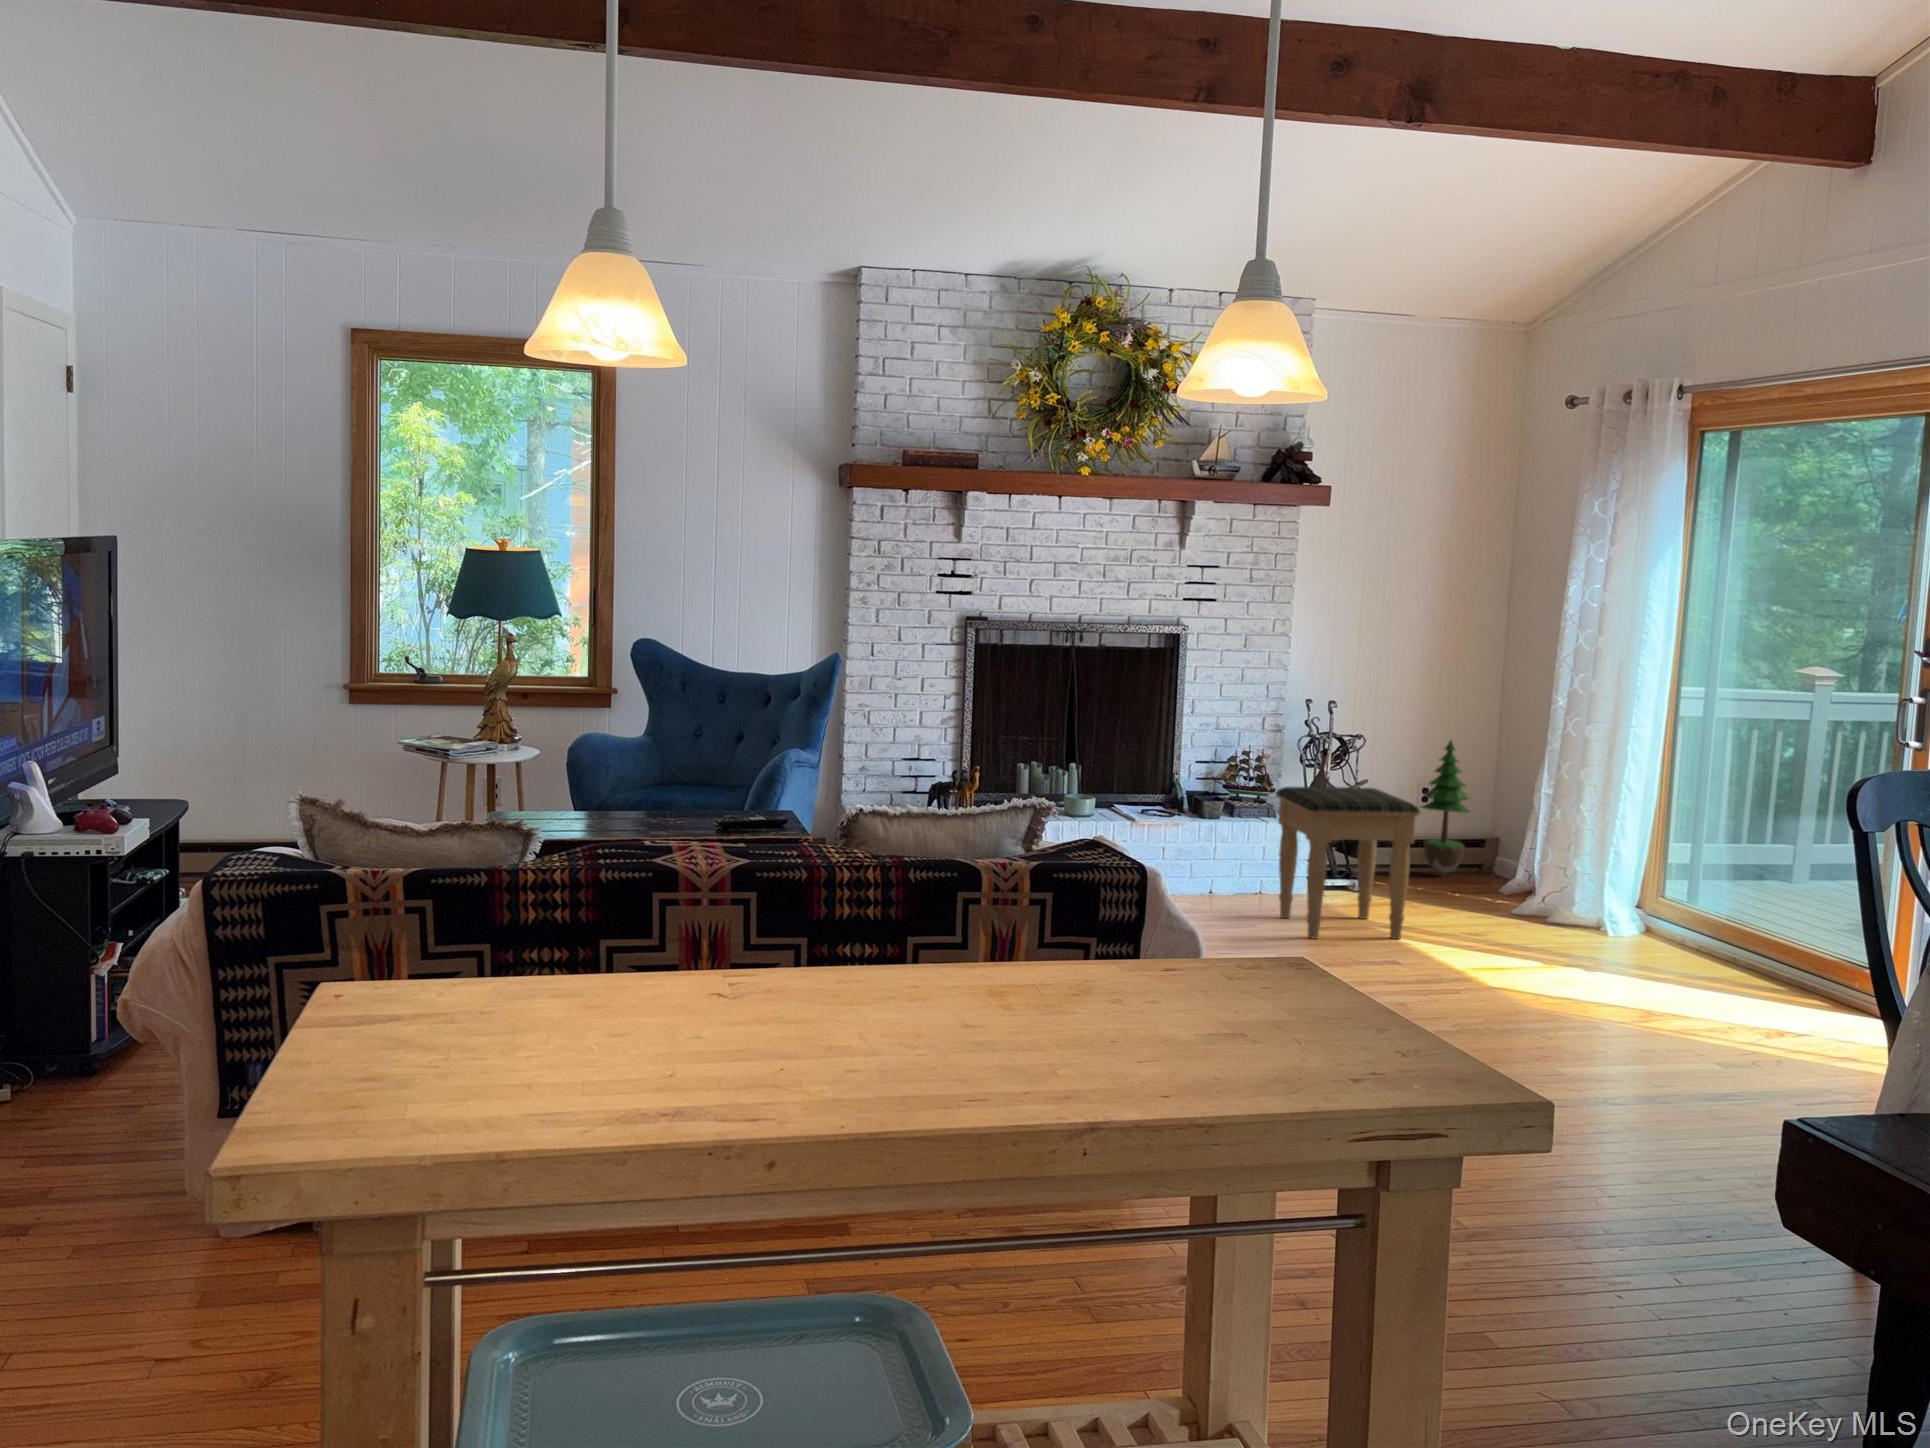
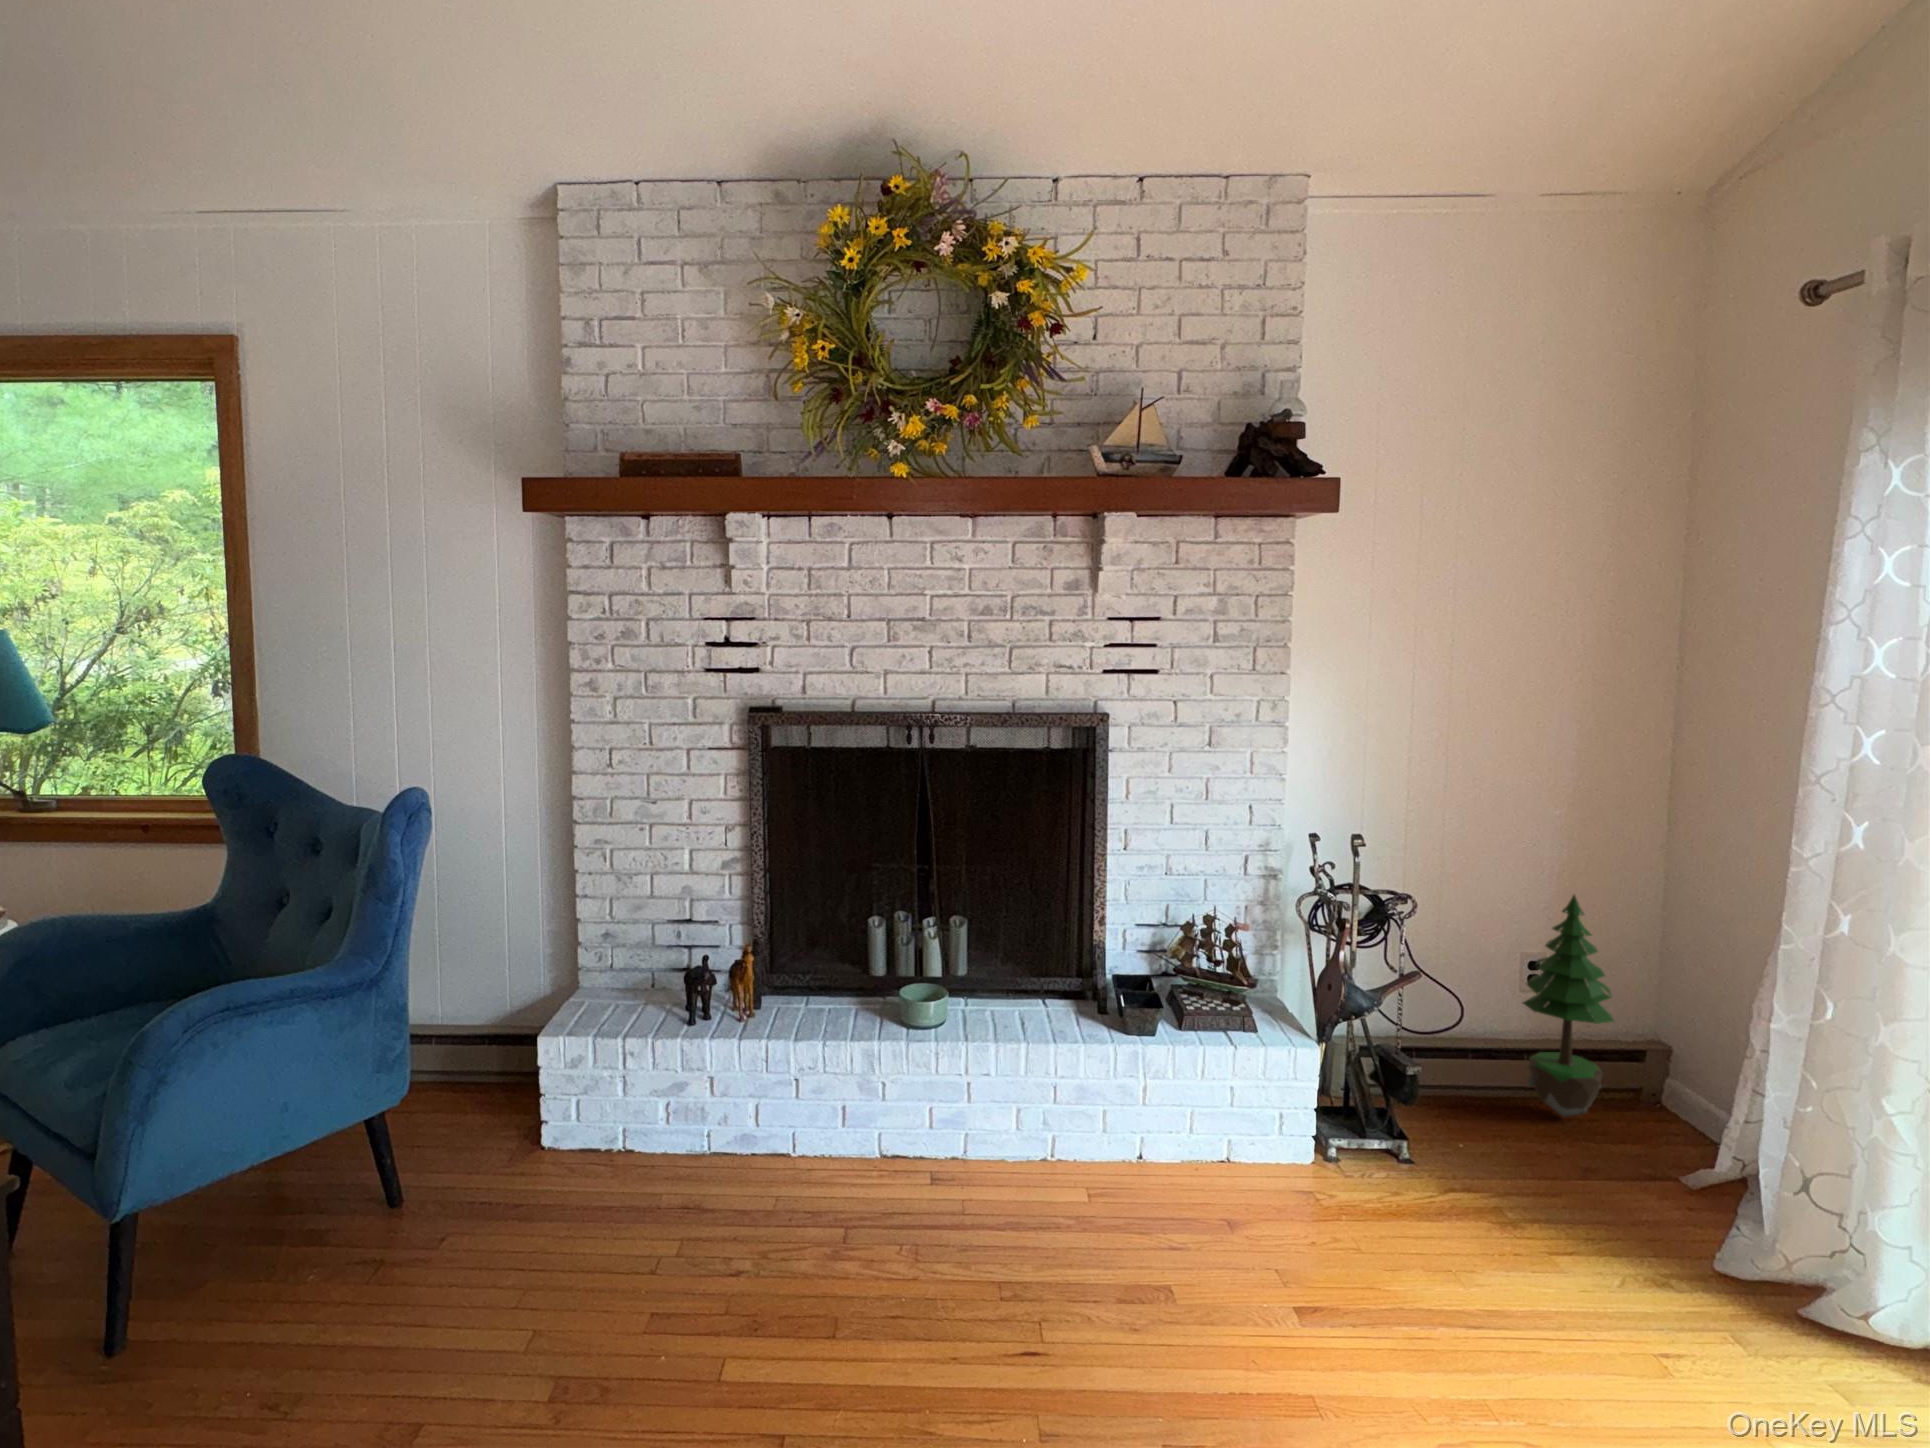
footstool: present [1276,787,1420,939] -> none [1209,1027,1484,1385]

